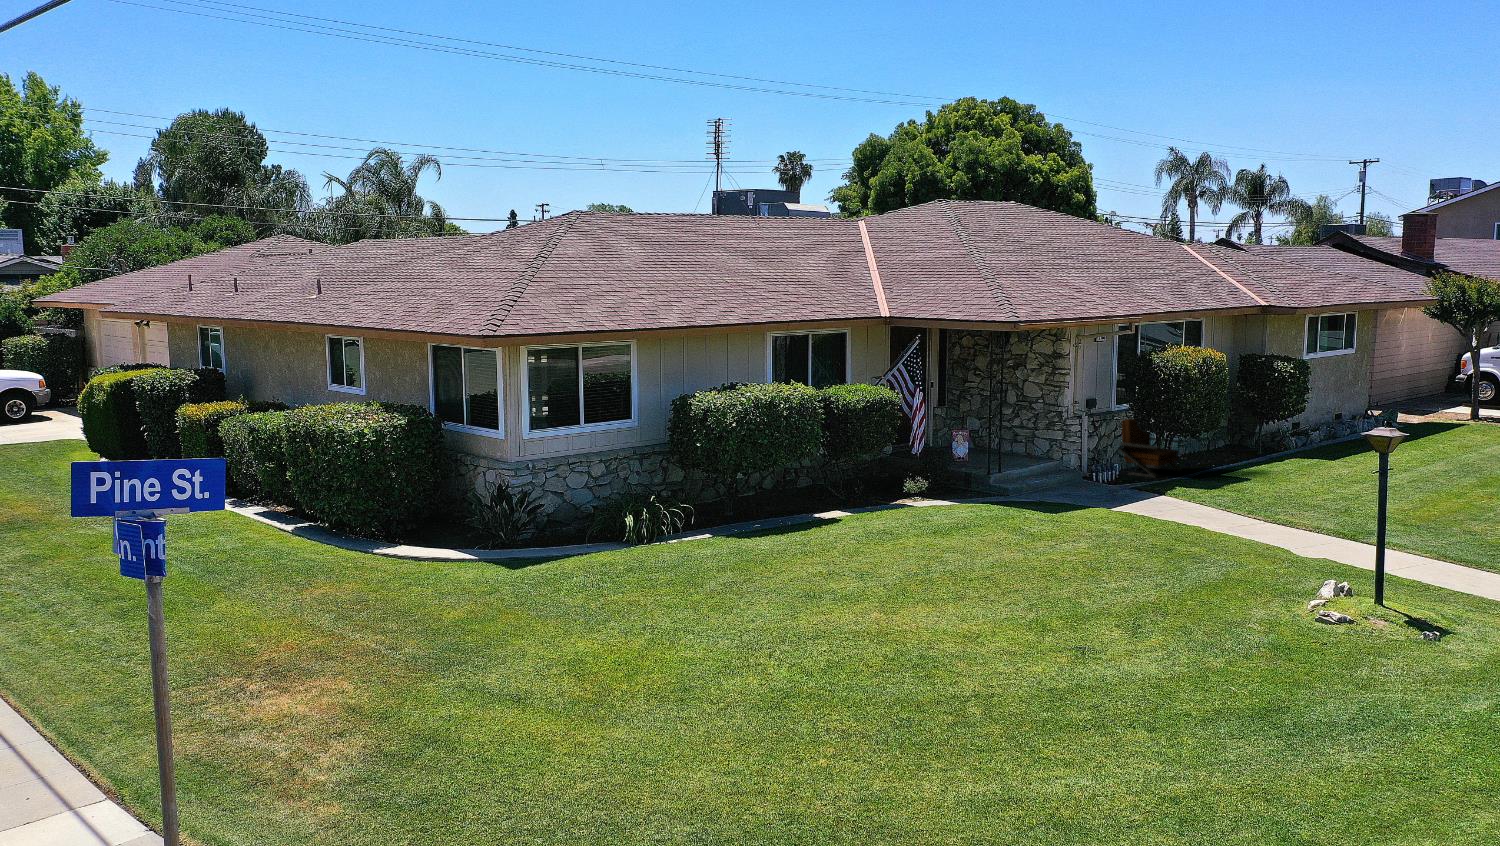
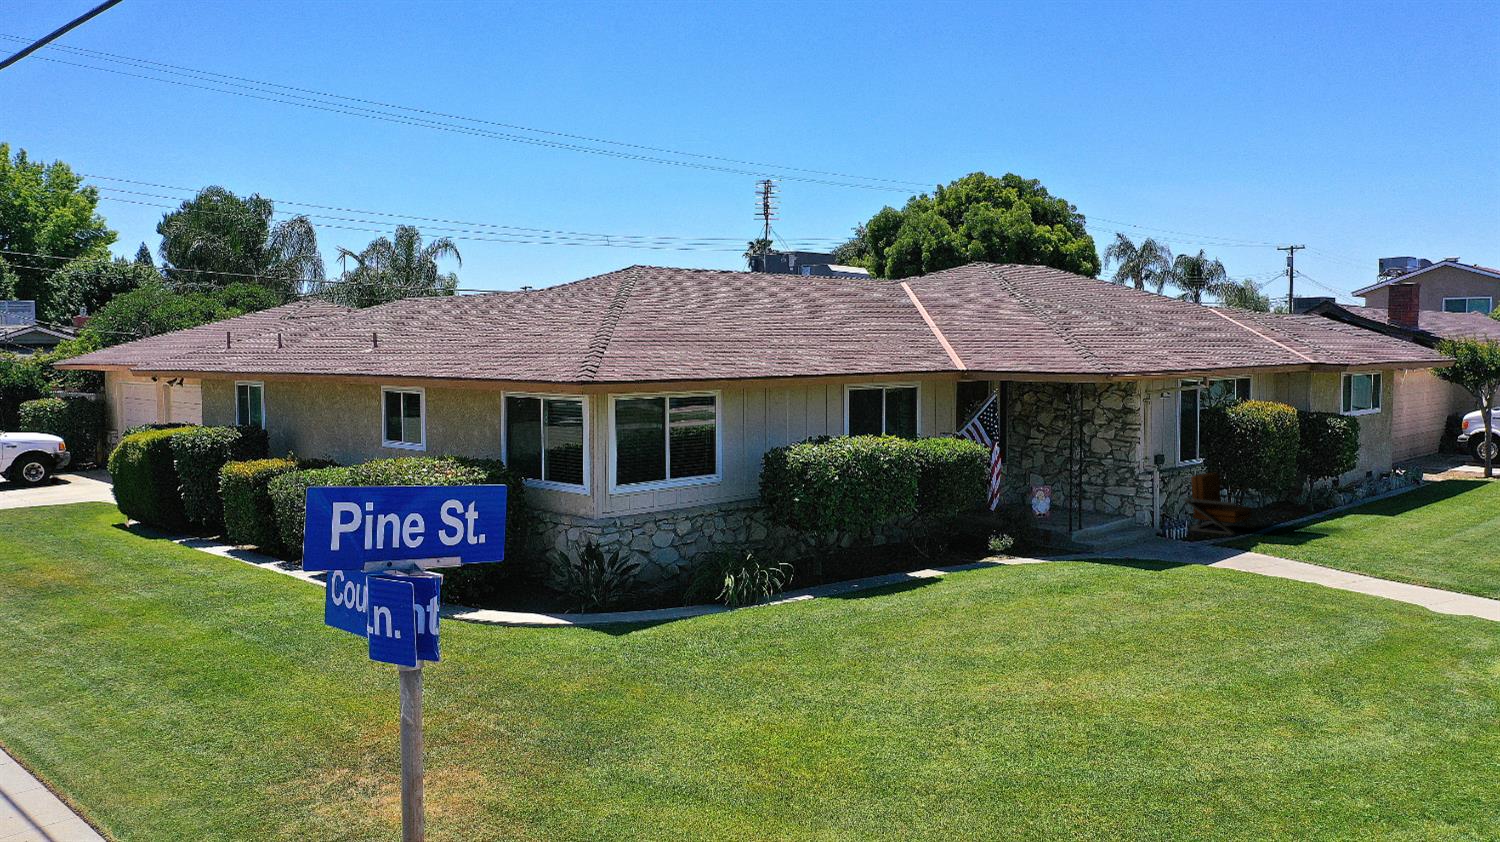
potted tree: none [14,385,44,421] -> present [40,448,67,484]

